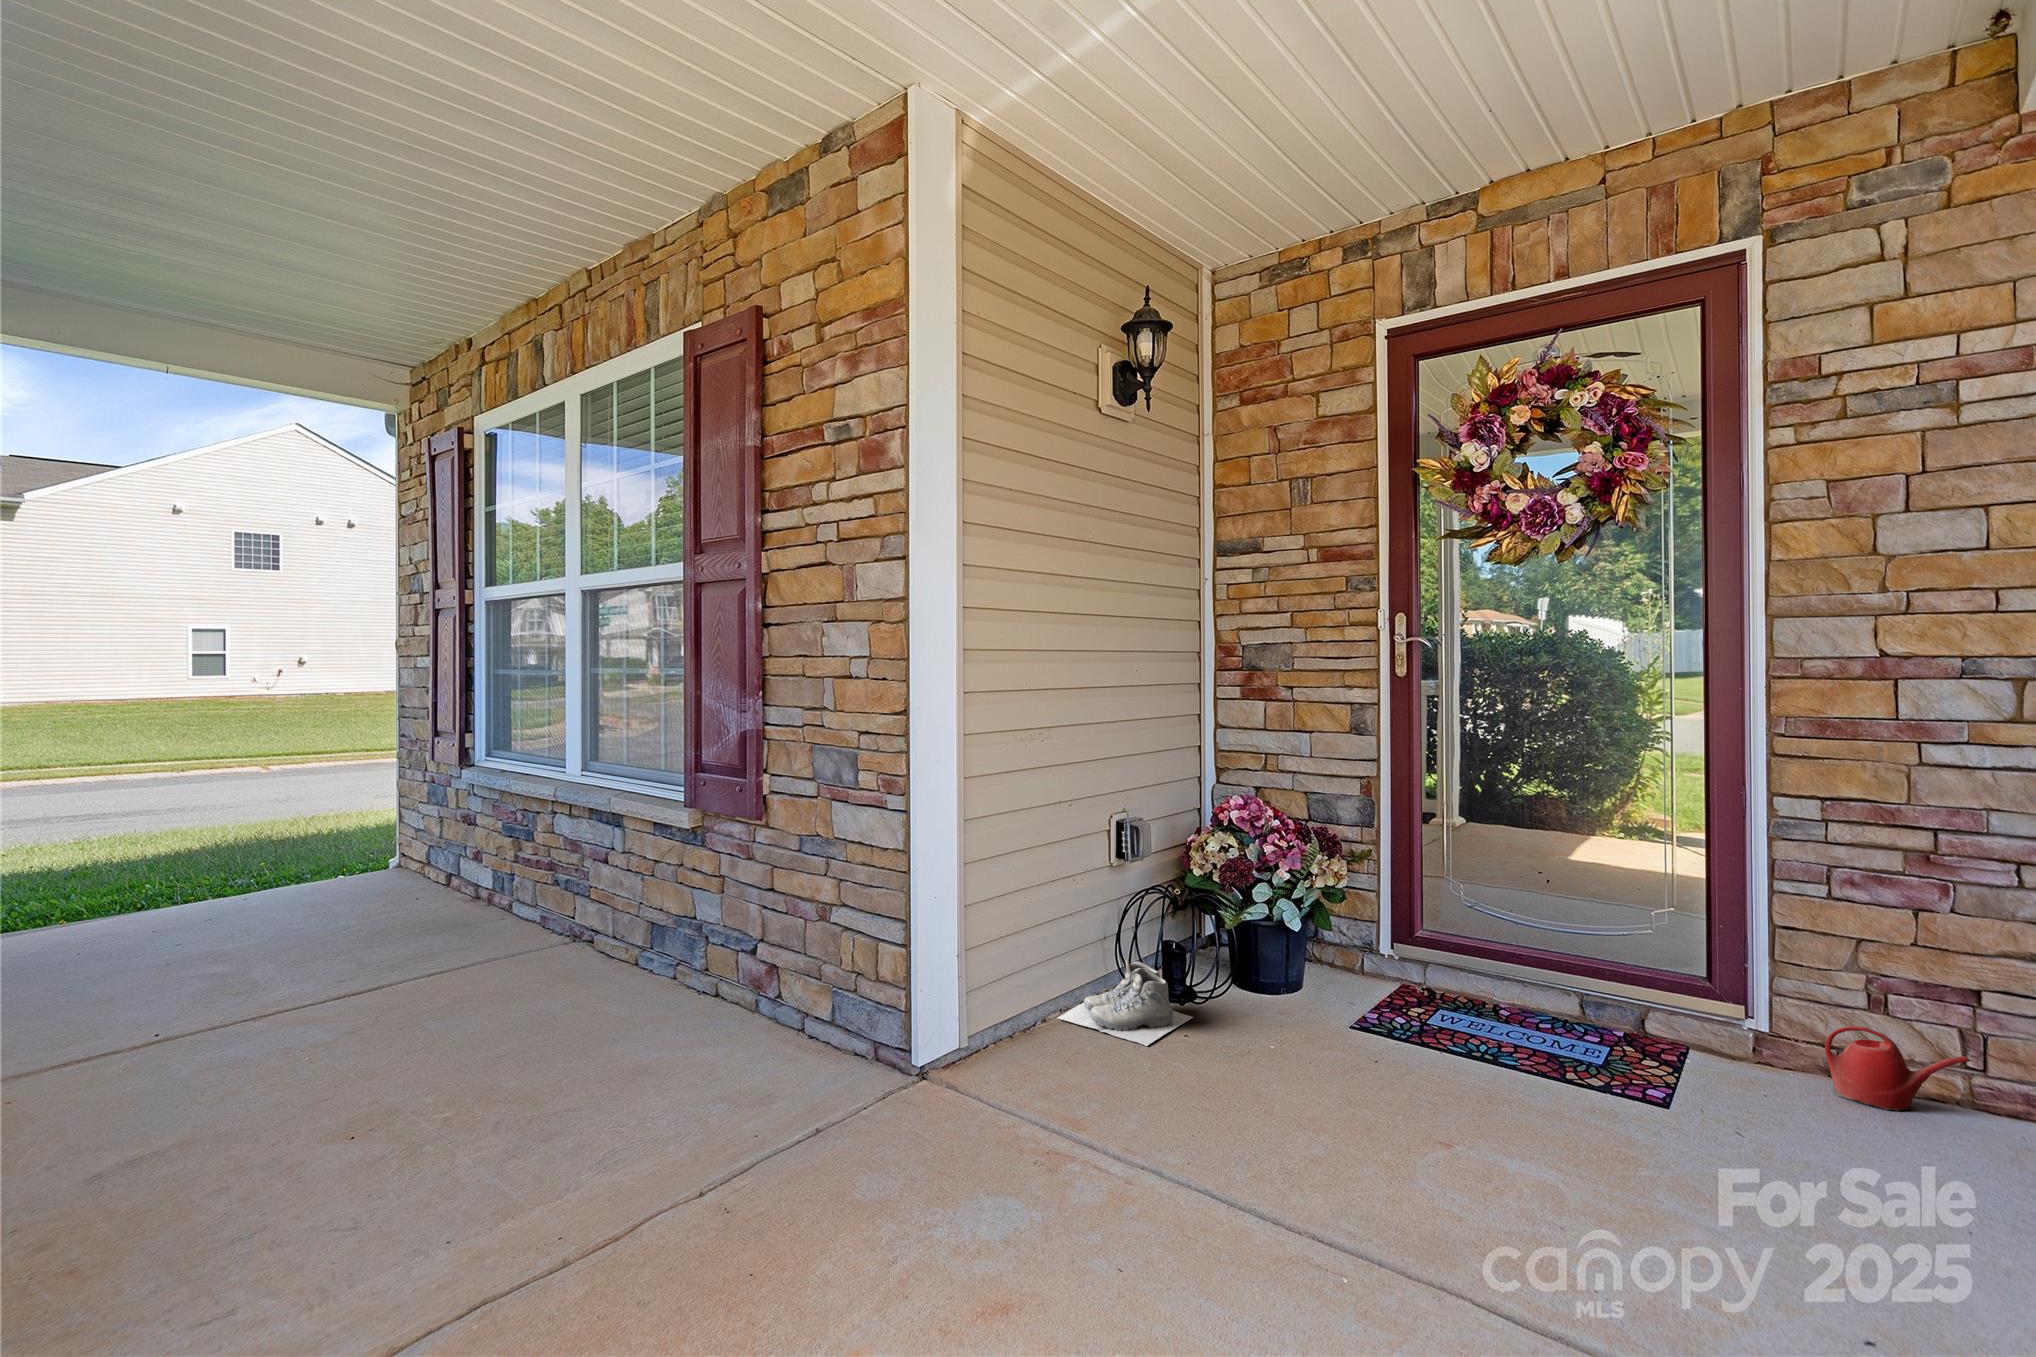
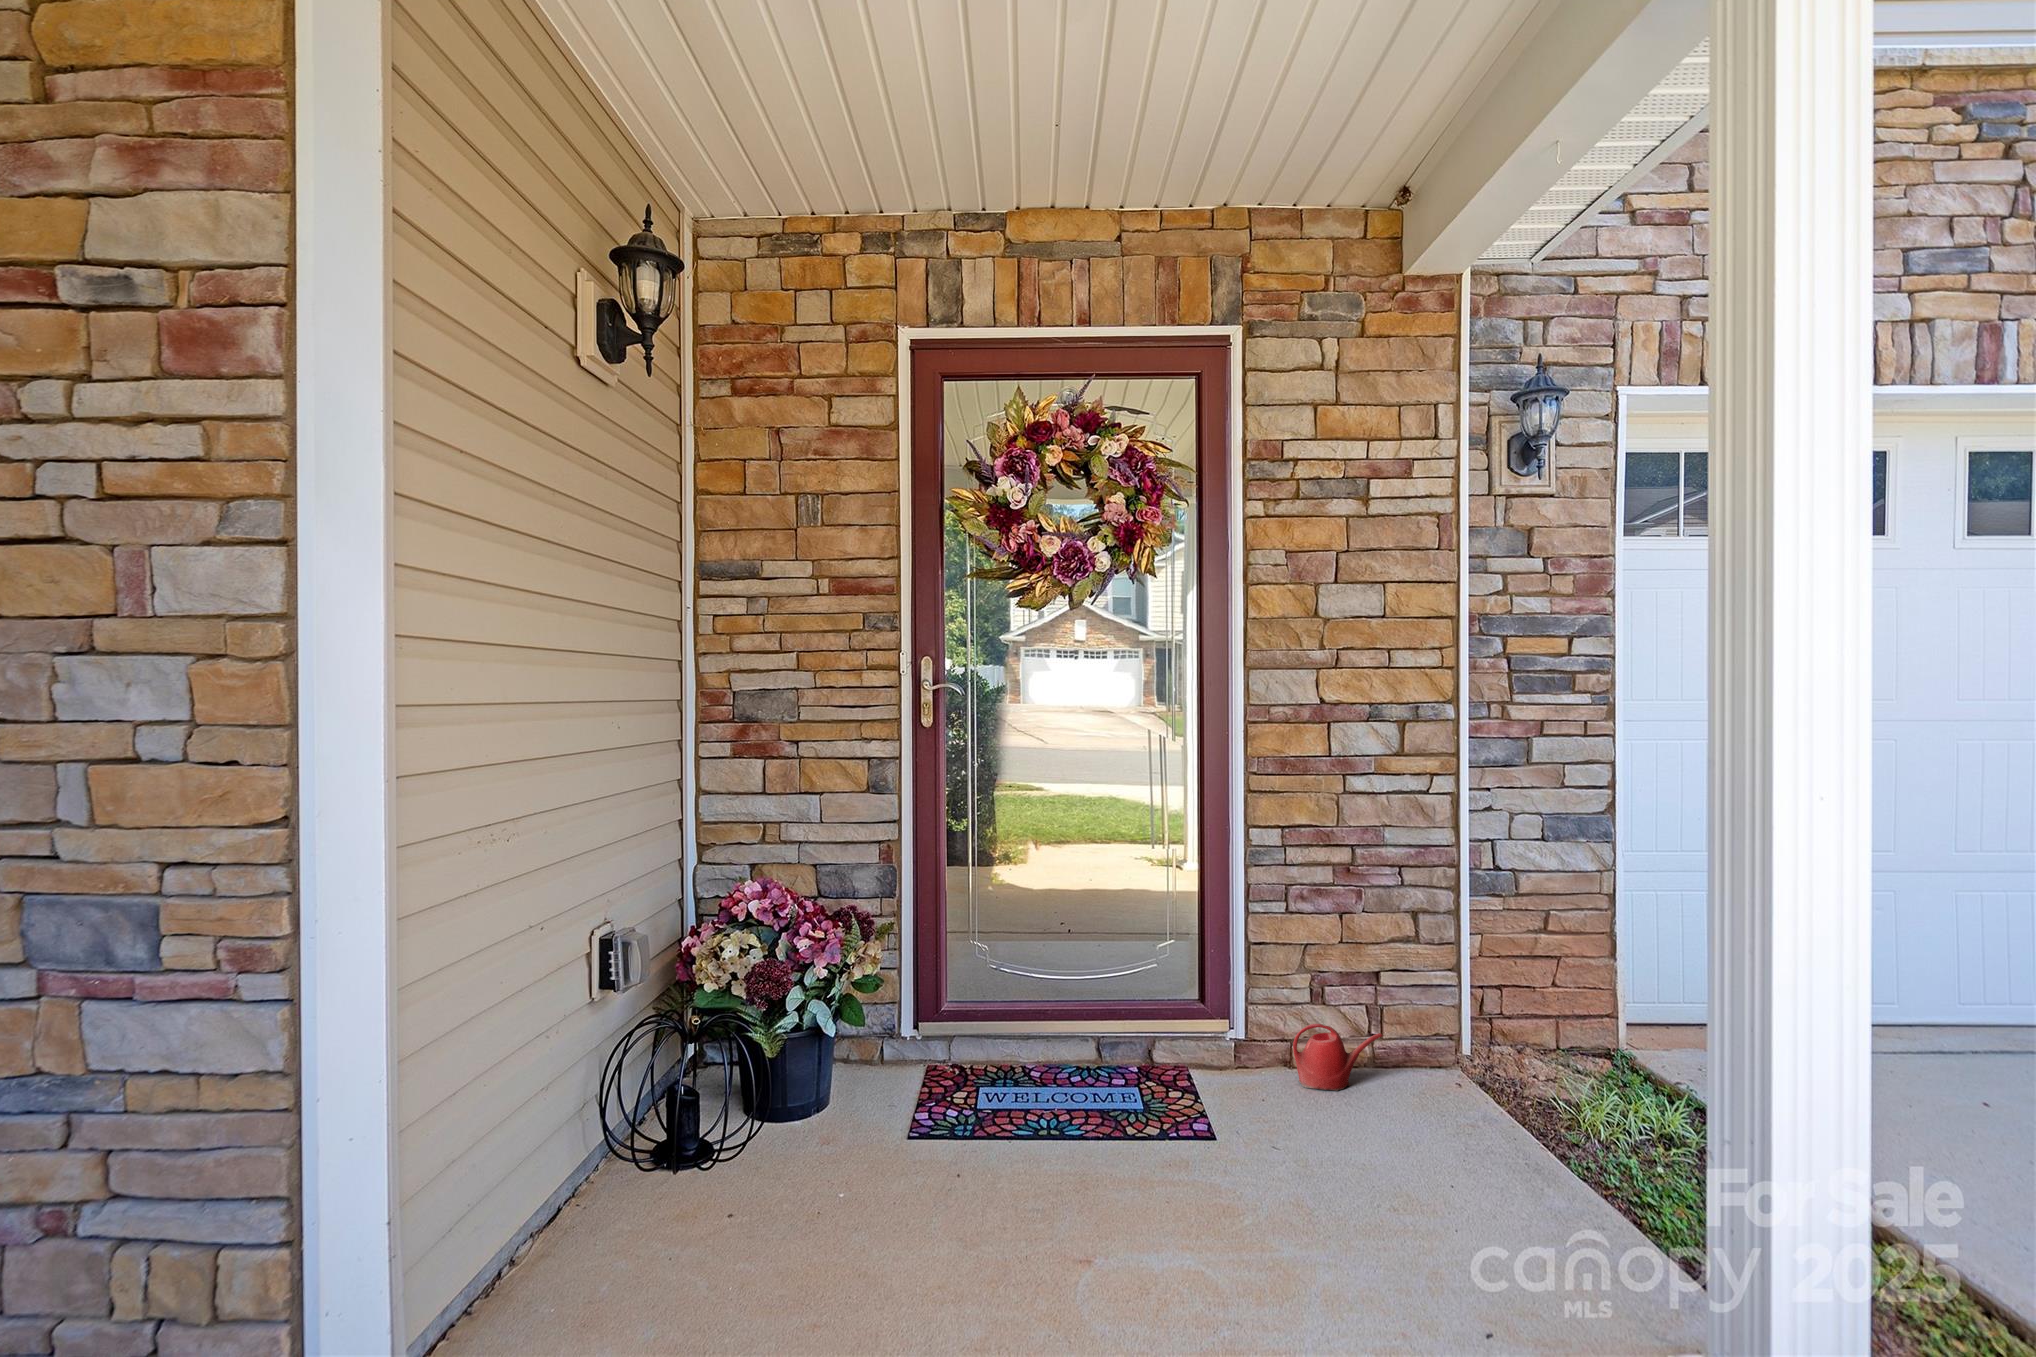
boots: present [1058,960,1193,1046] -> none [553,1125,735,1240]

